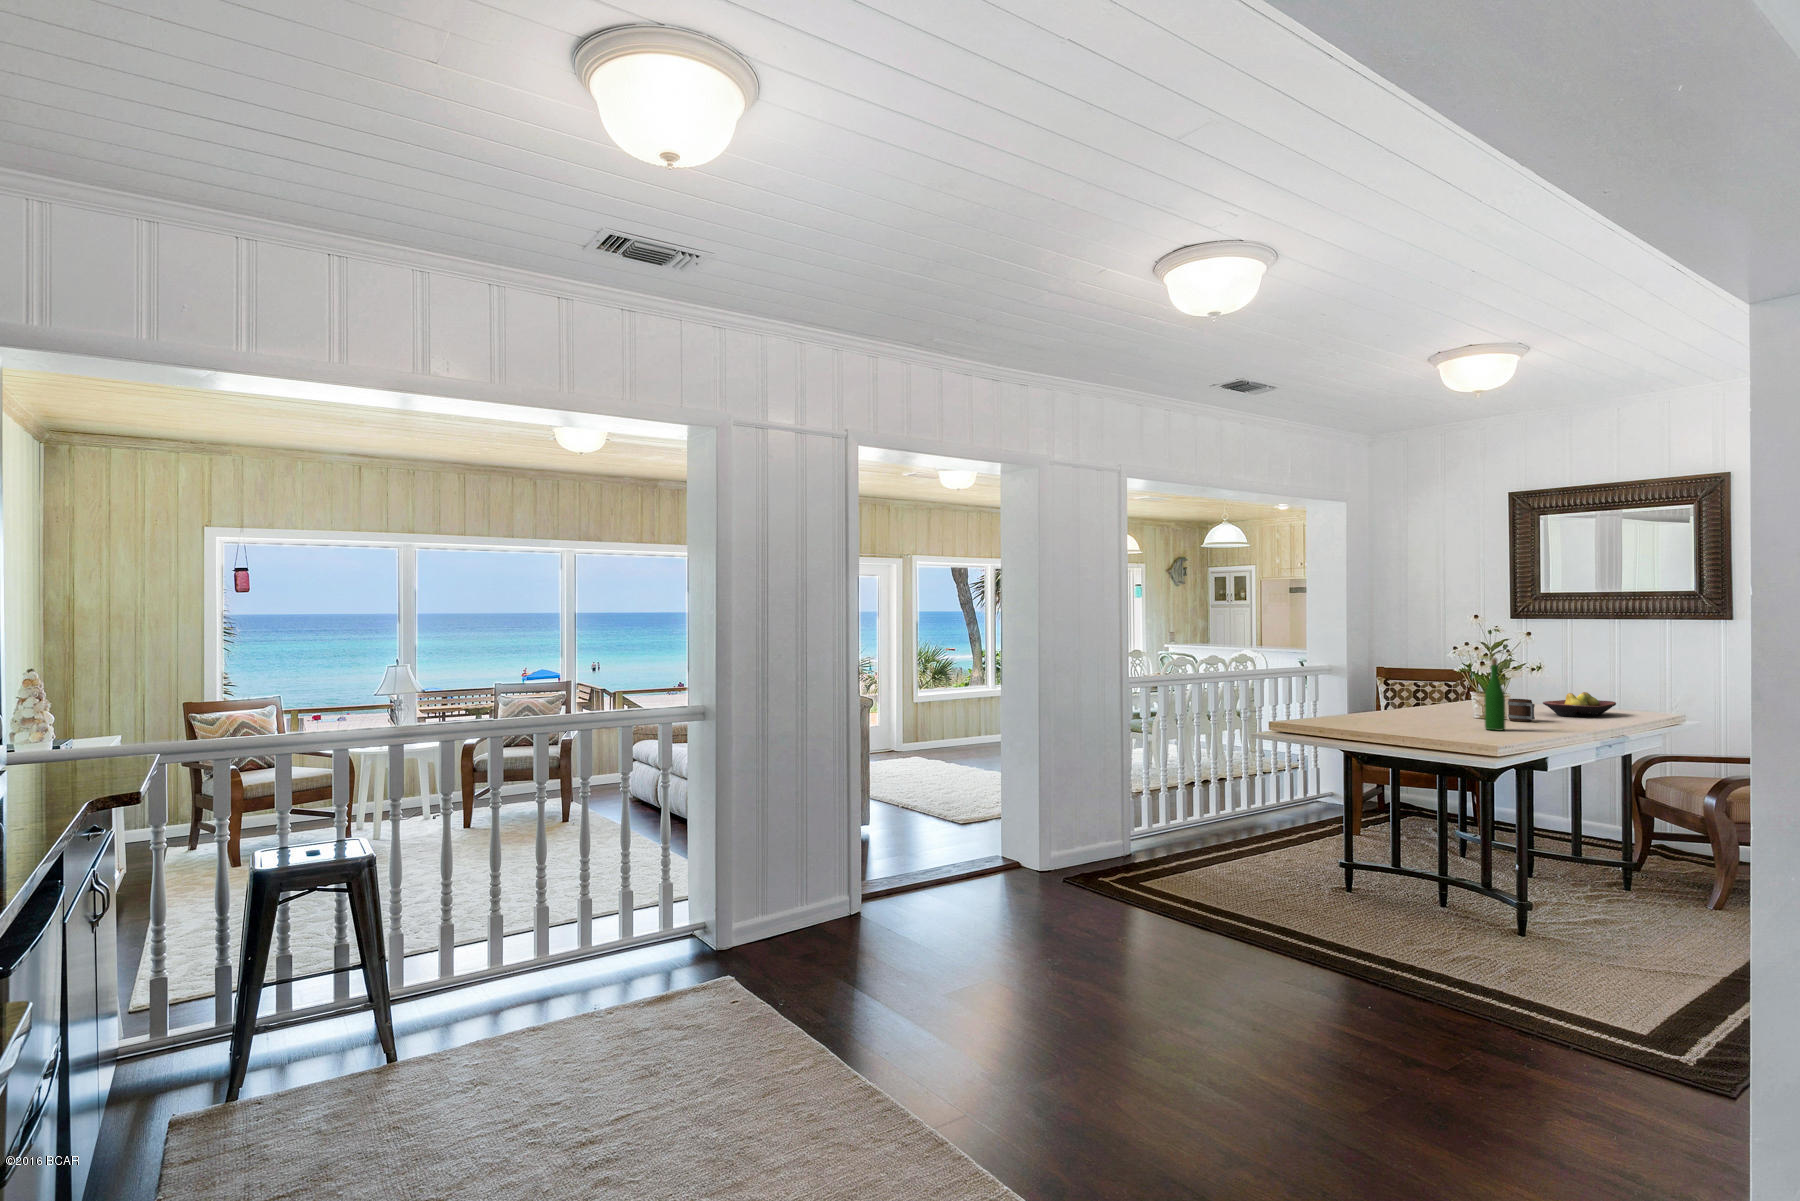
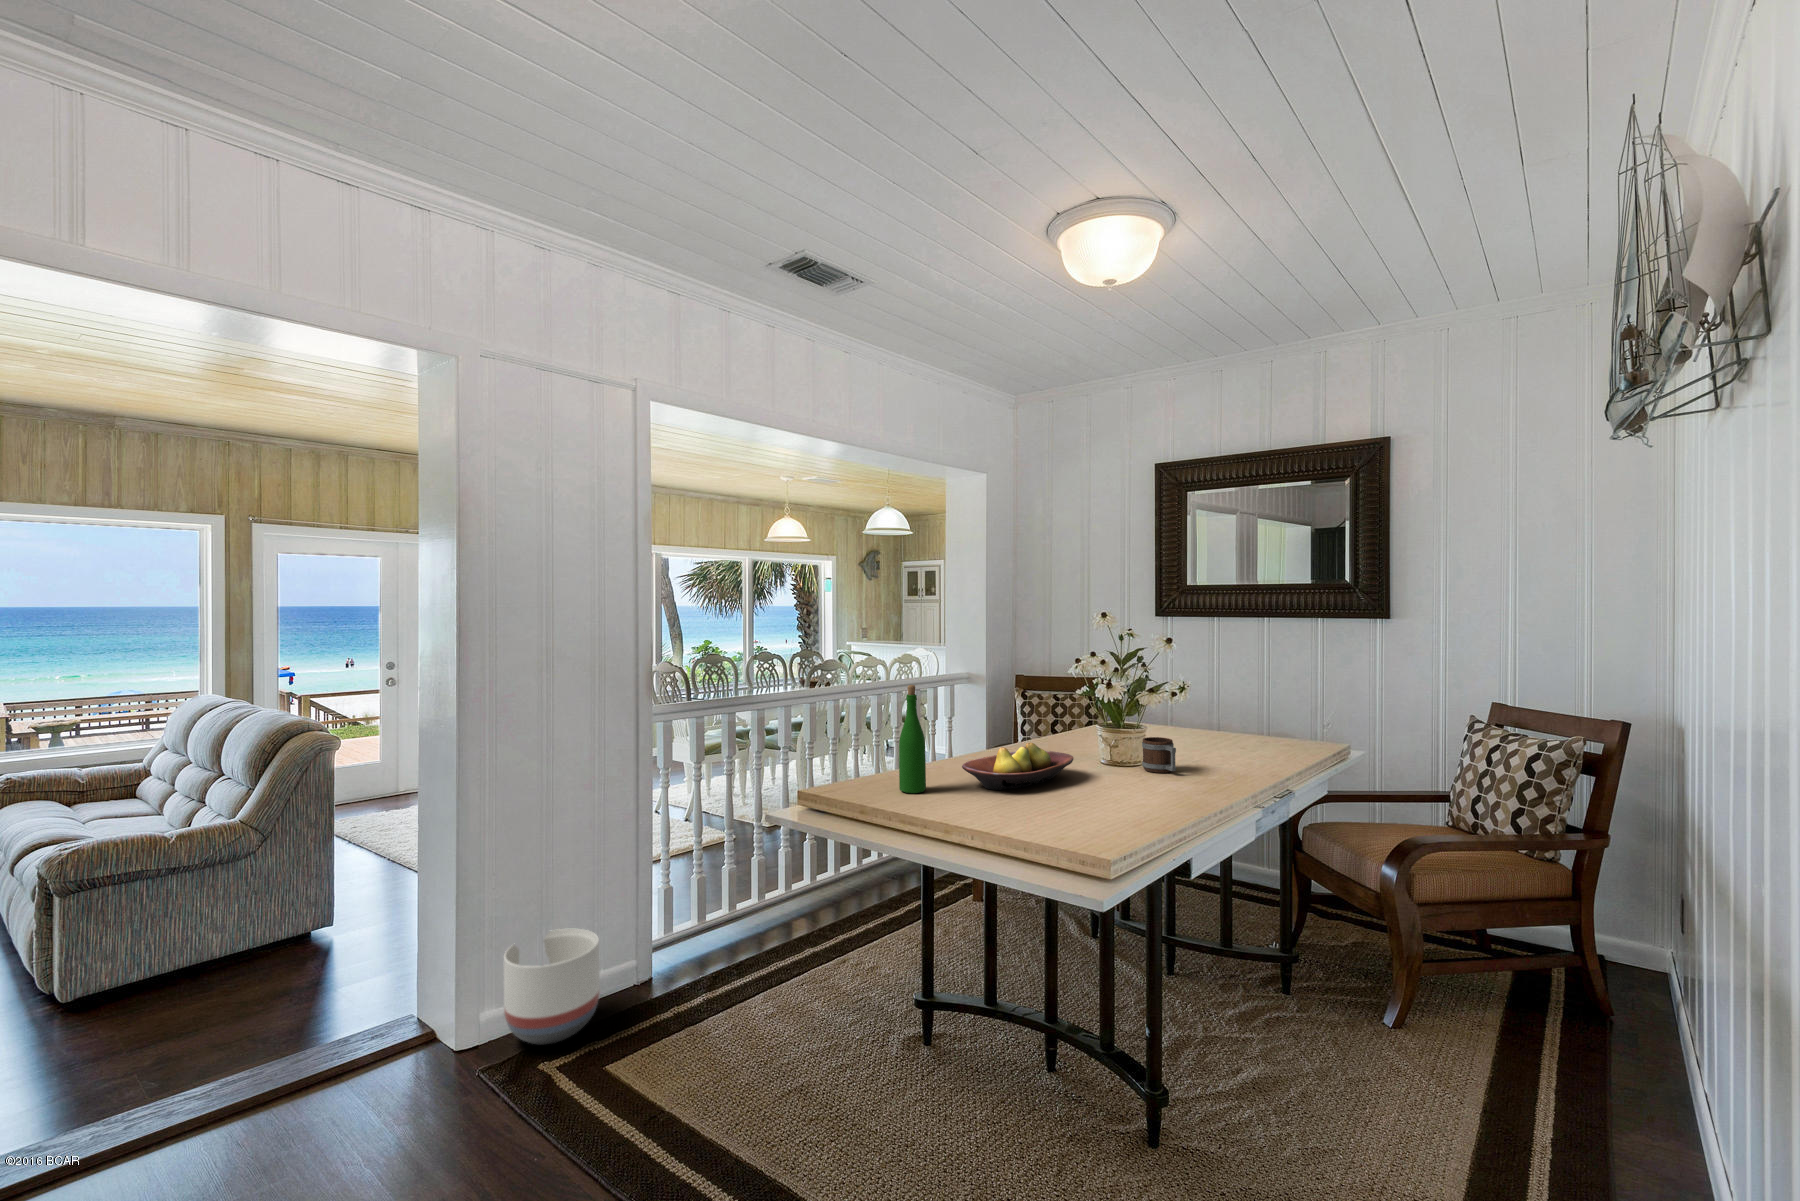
wine bottle: present [1484,658,1505,731] -> present [899,685,926,793]
fruit bowl: present [1543,692,1616,717] -> present [962,742,1074,790]
planter: none [1072,810,1127,872] -> present [504,929,600,1044]

